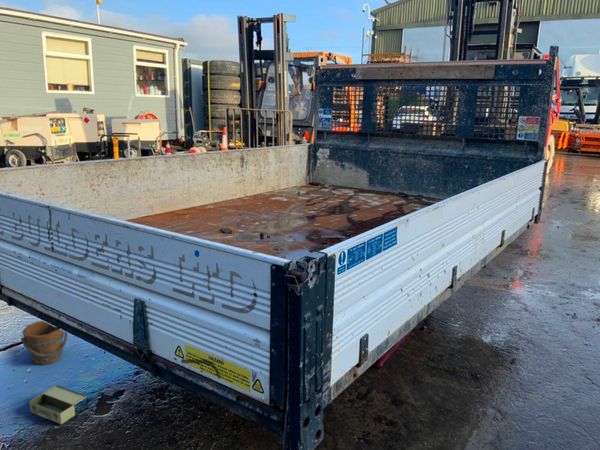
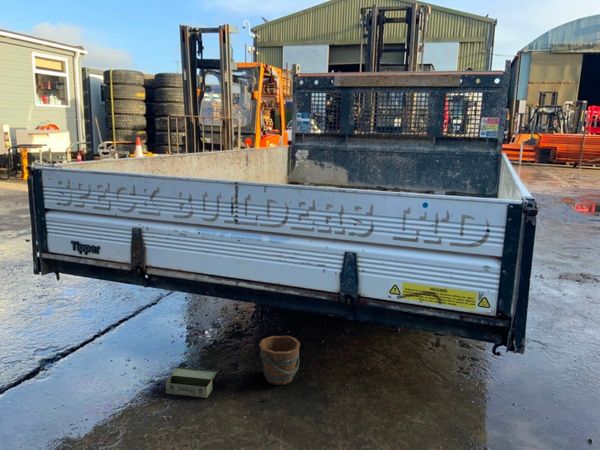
bucket: present [21,321,68,365] -> present [259,336,300,385]

